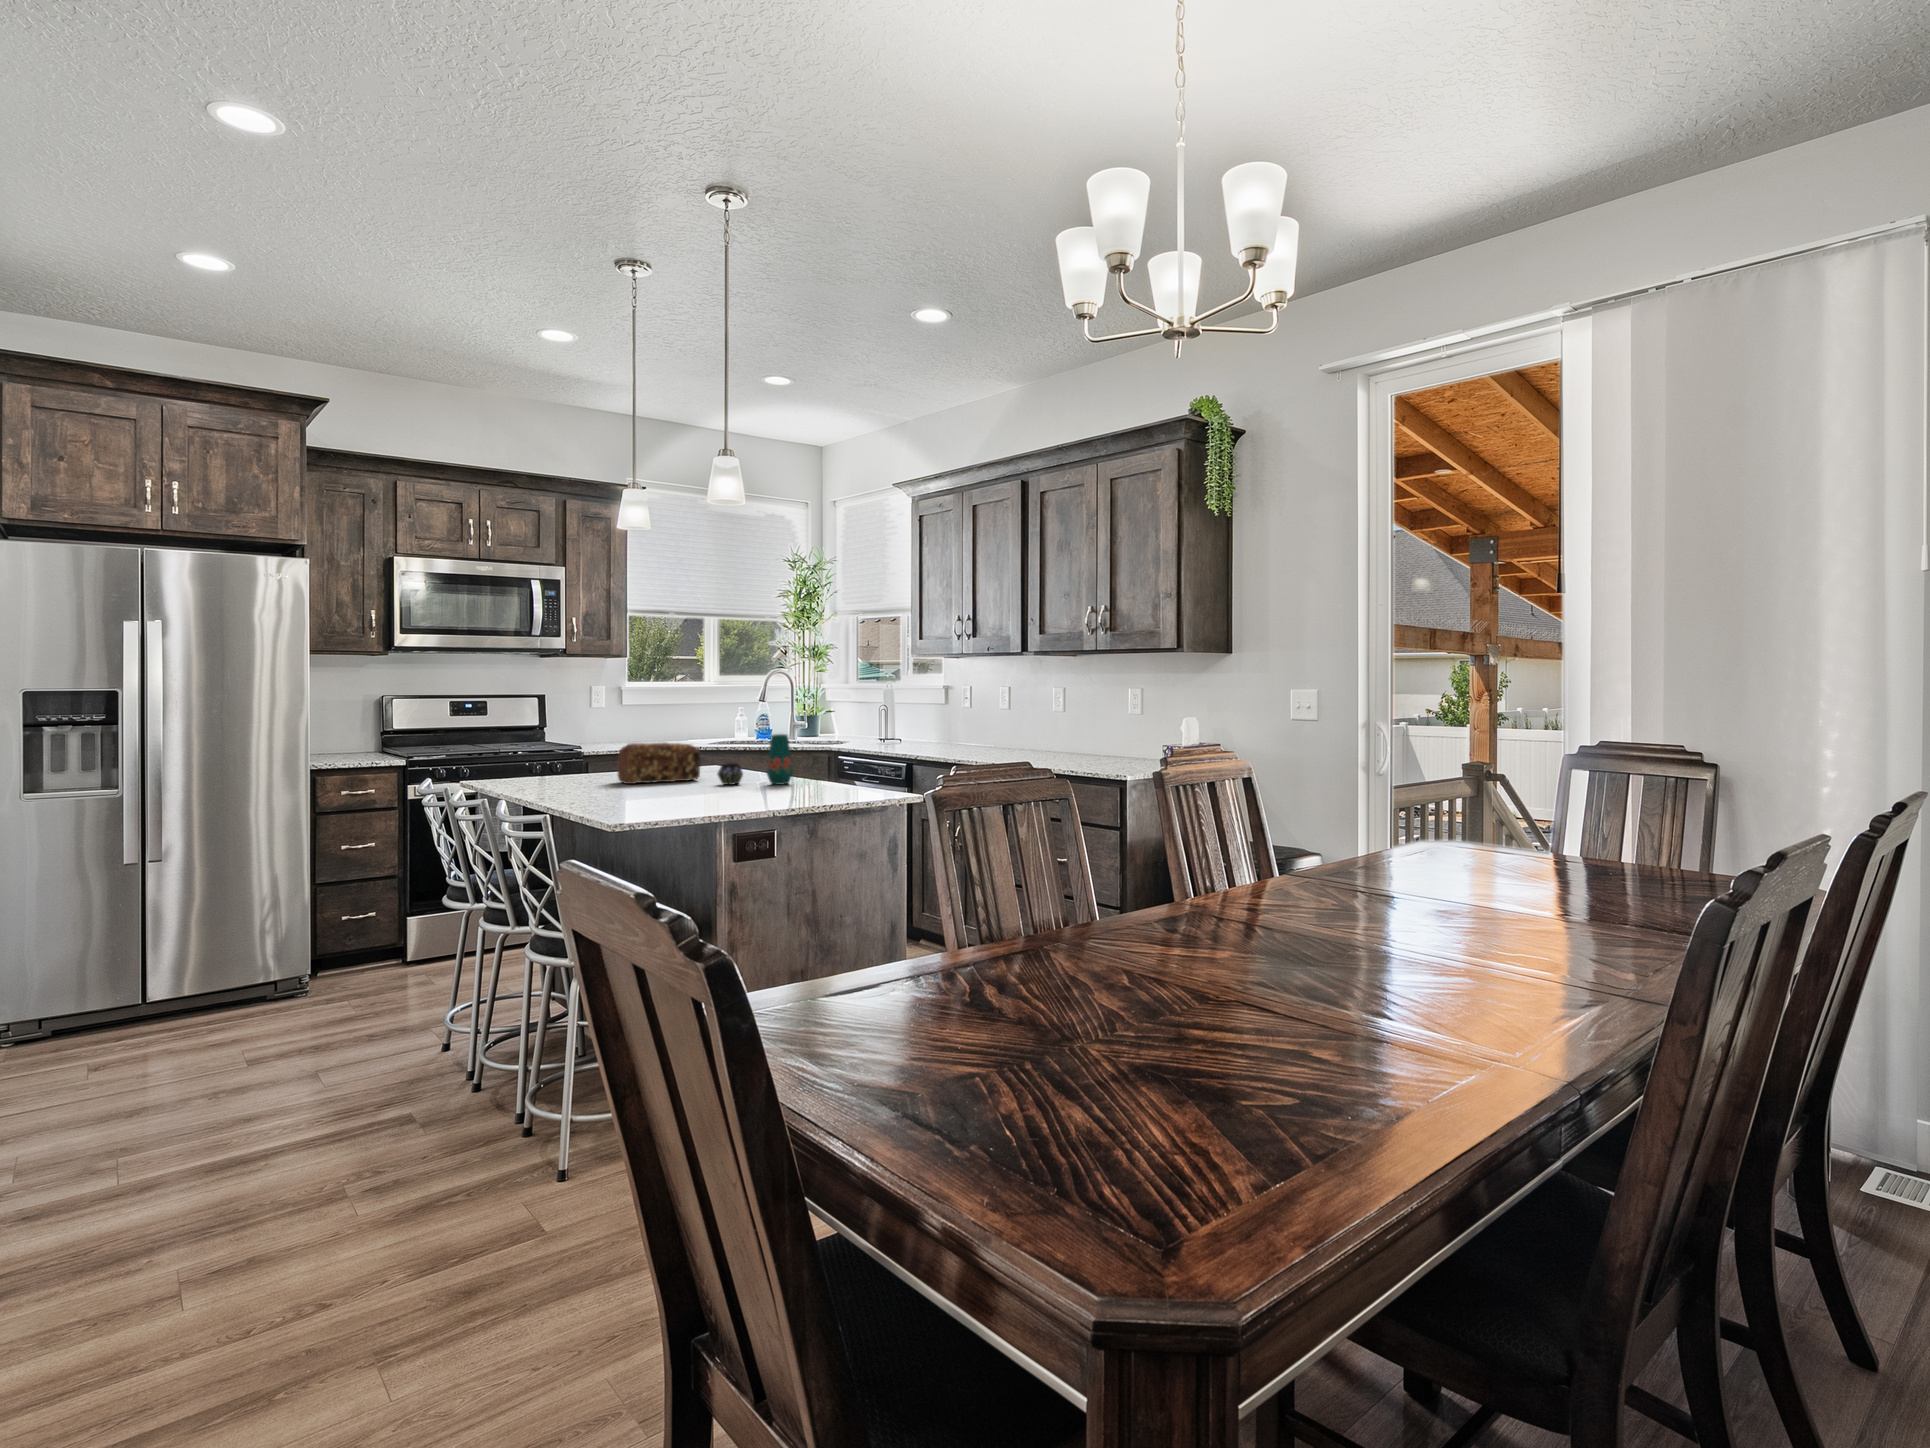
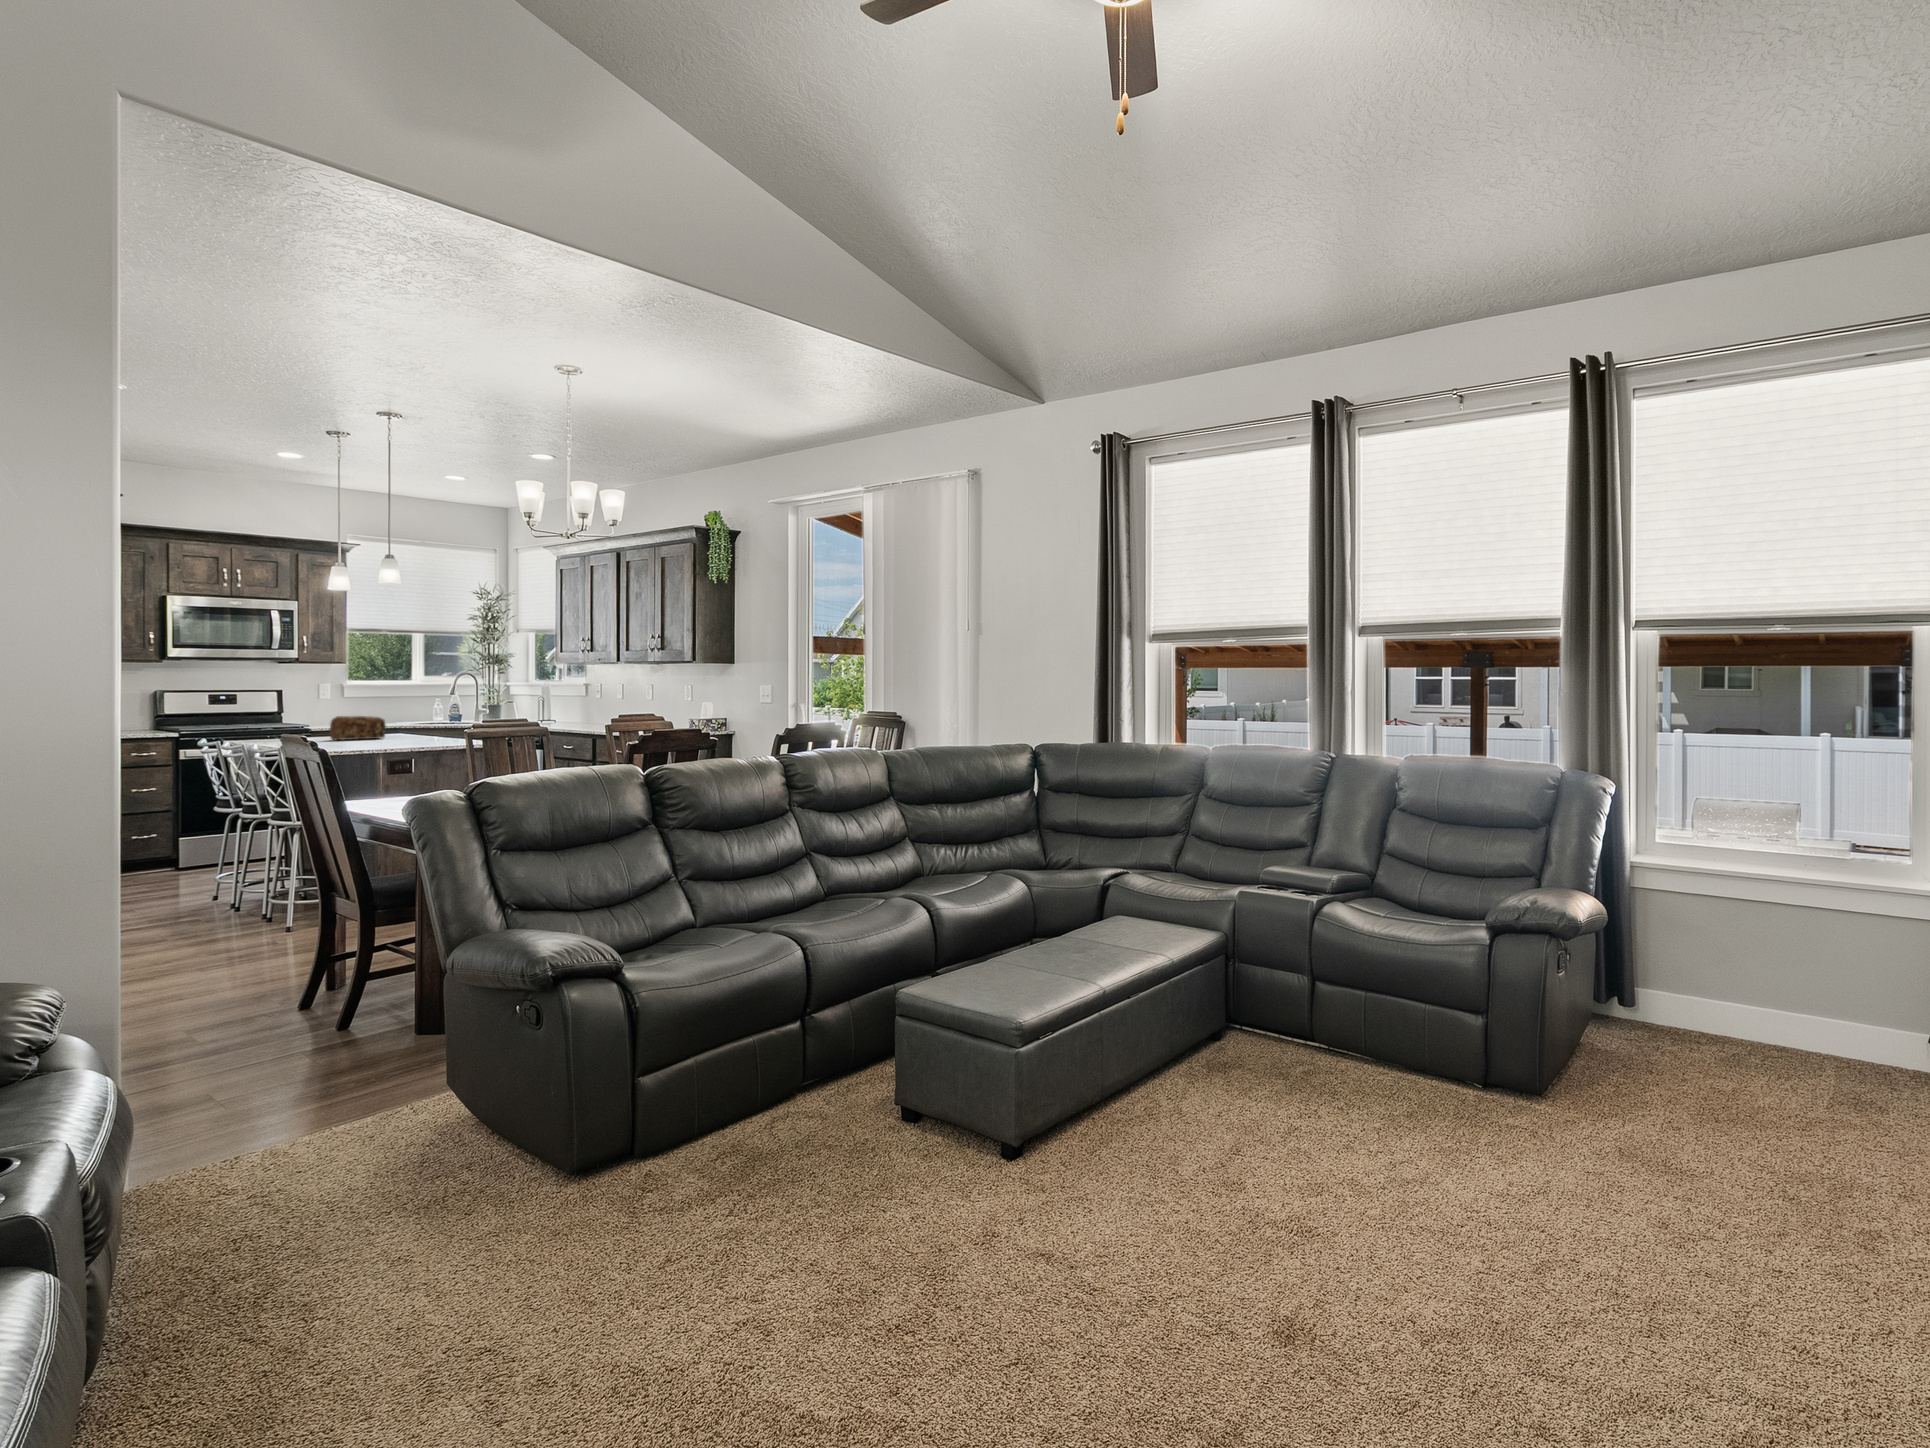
vase: present [718,734,793,785] -> none [394,710,443,739]

